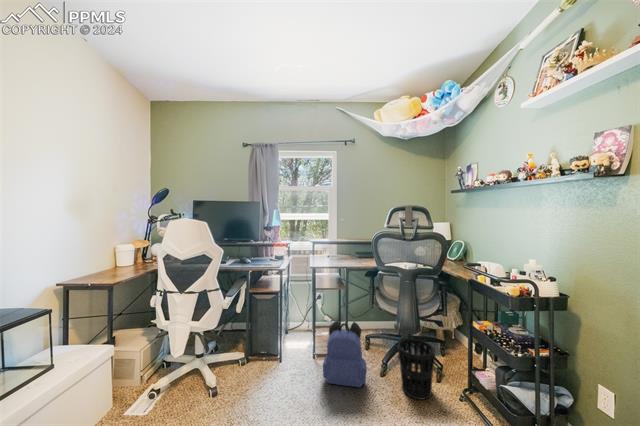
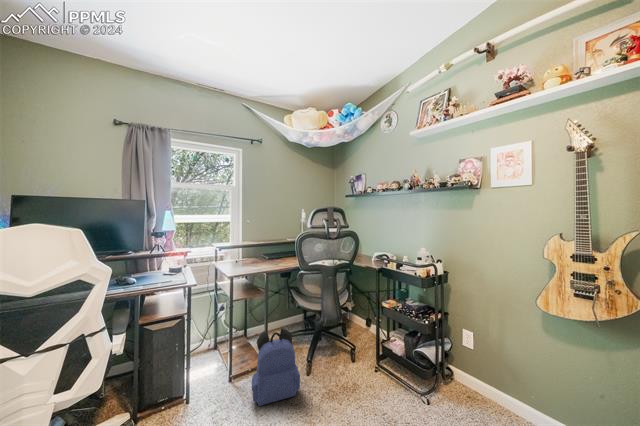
wastebasket: present [397,339,435,400] -> none [325,329,358,386]

